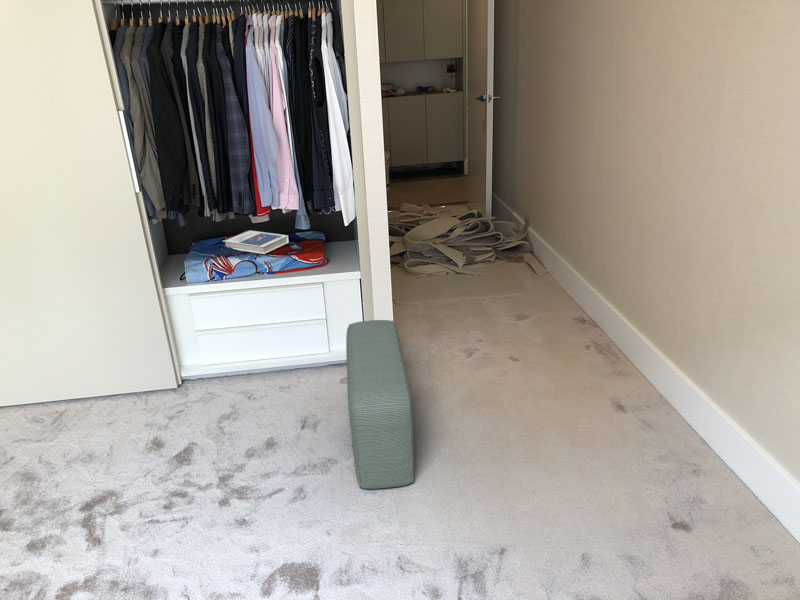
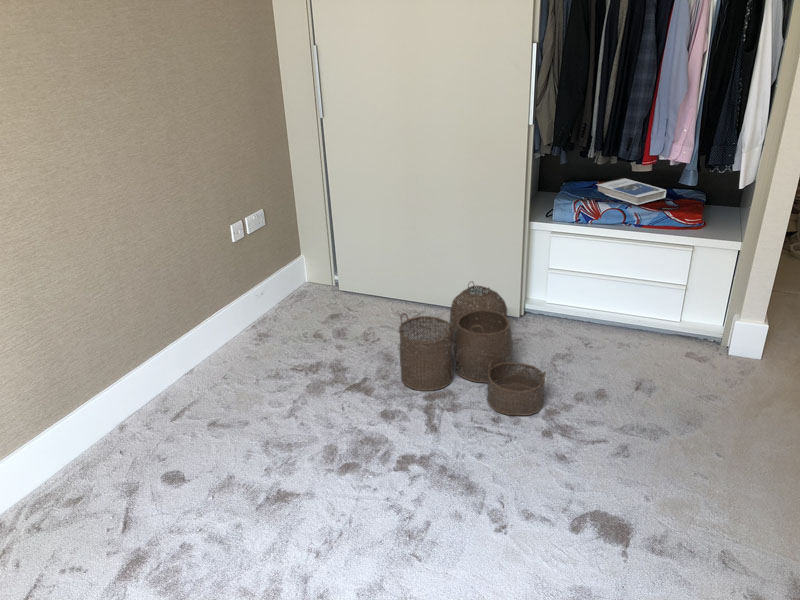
pouf: present [346,320,414,489] -> none [690,297,779,483]
woven basket: none [29,365,215,504] -> present [399,281,546,415]

